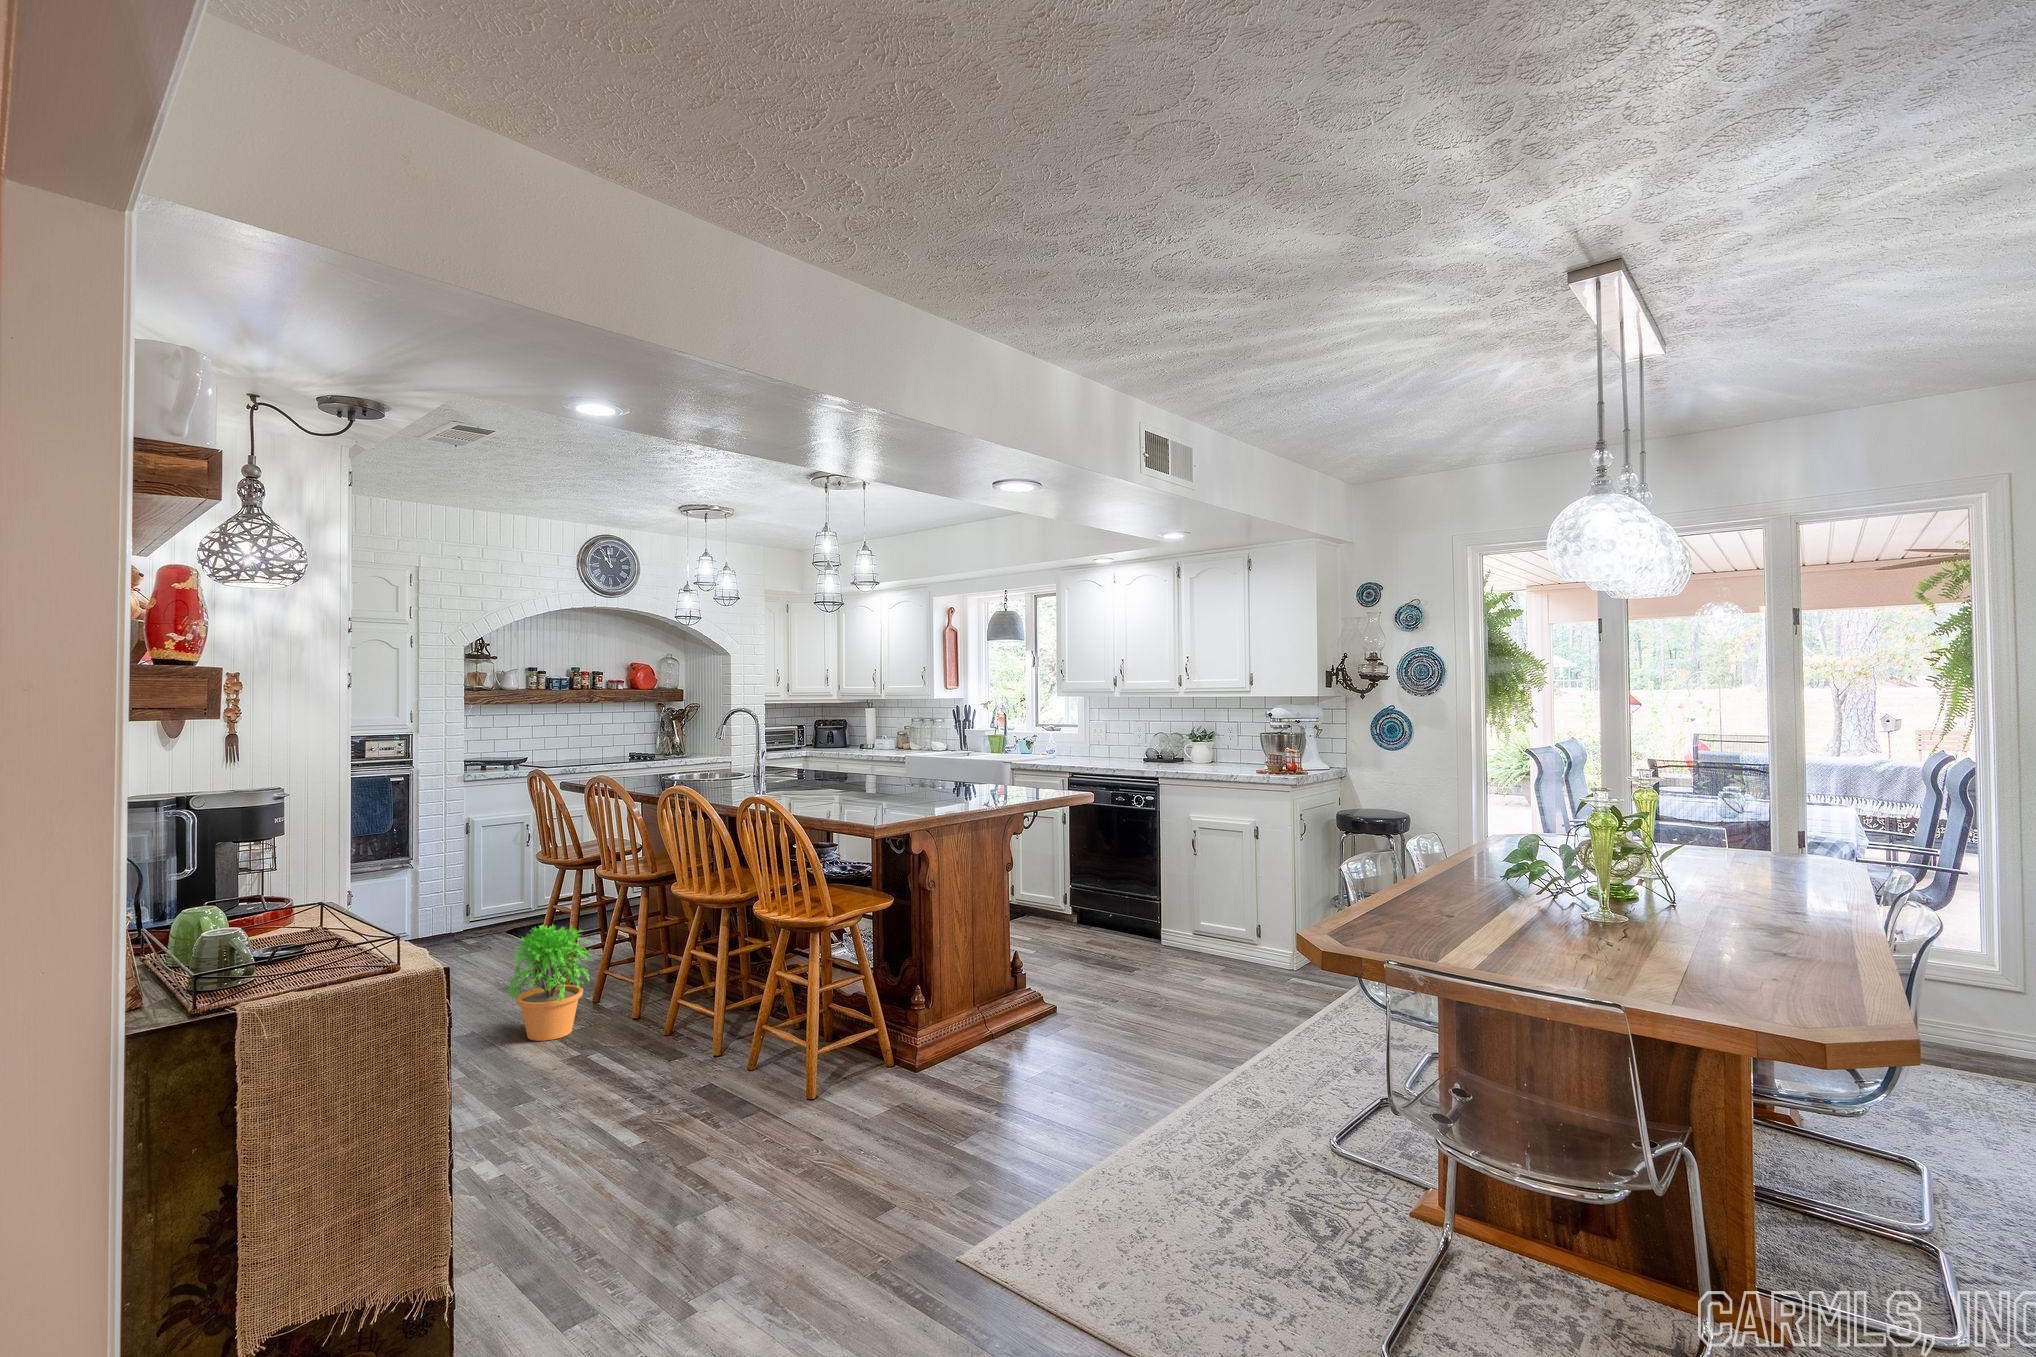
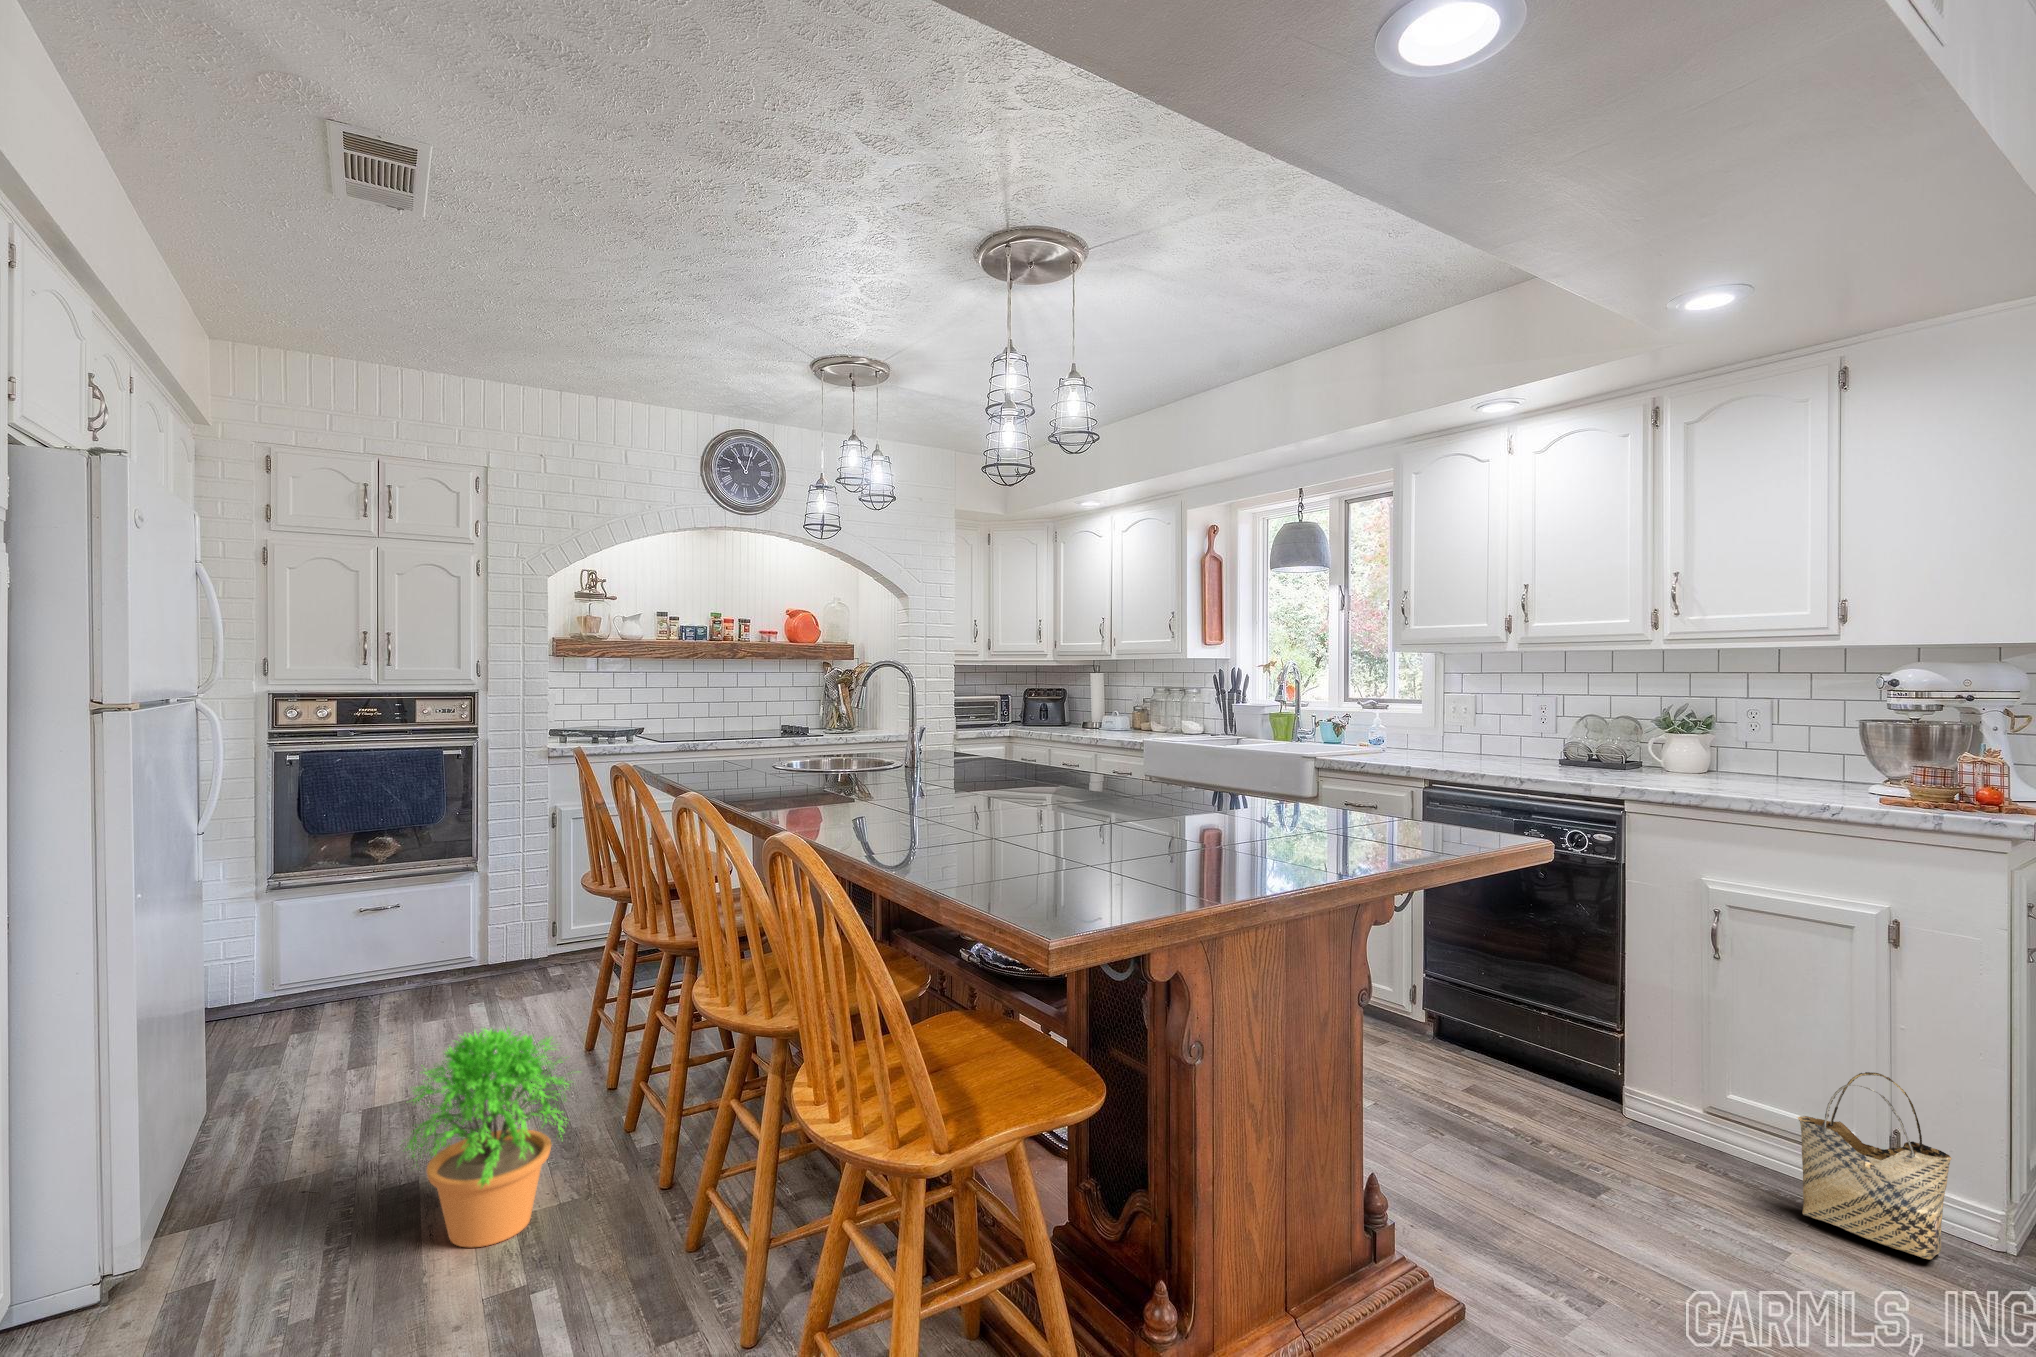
woven basket: none [1217,898,1269,975] -> present [1798,1072,1952,1259]

